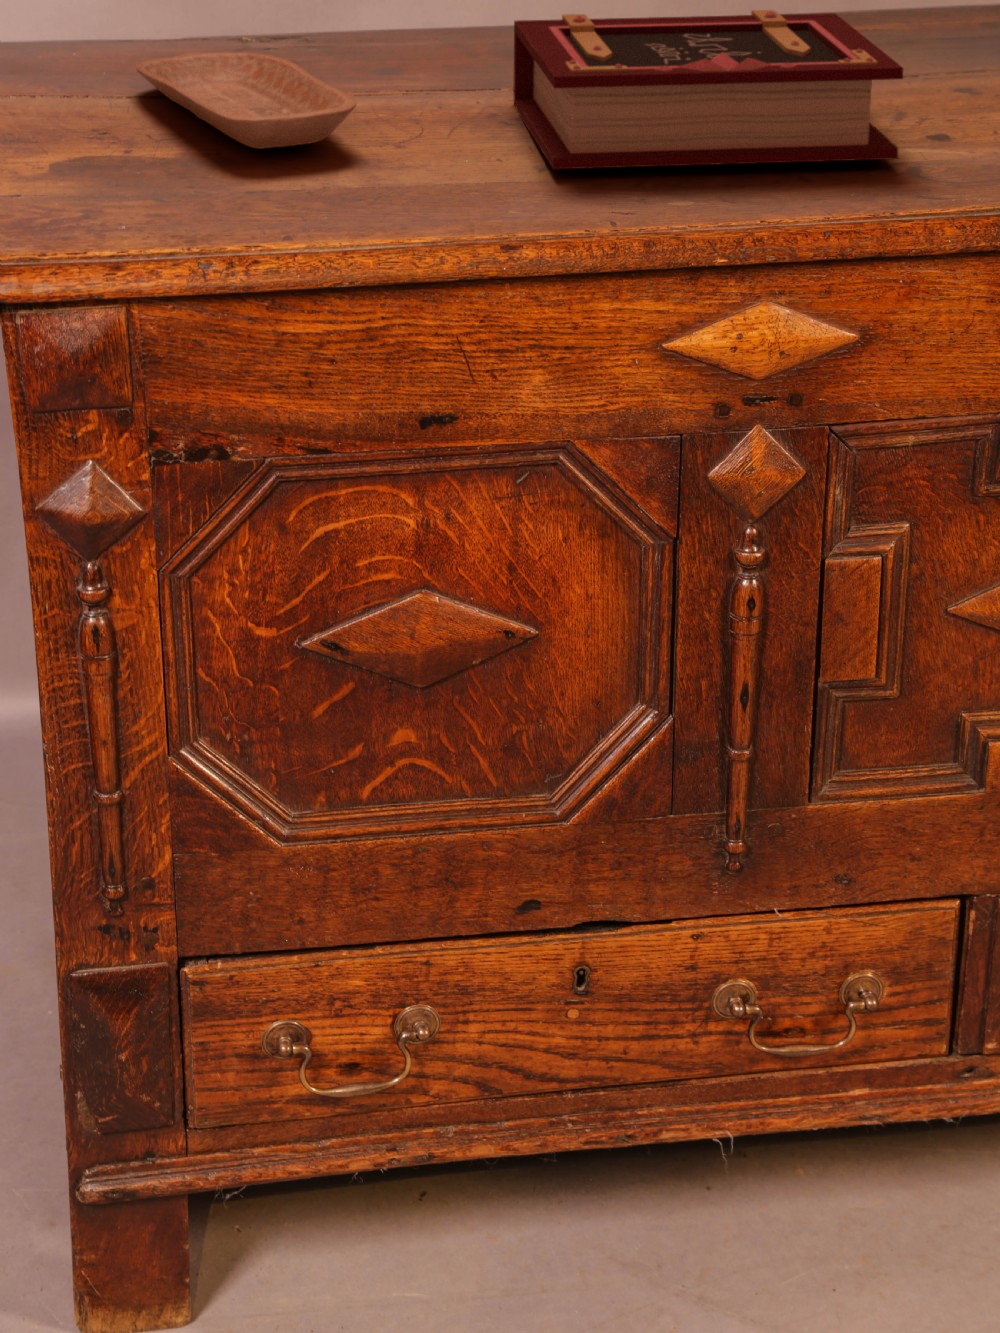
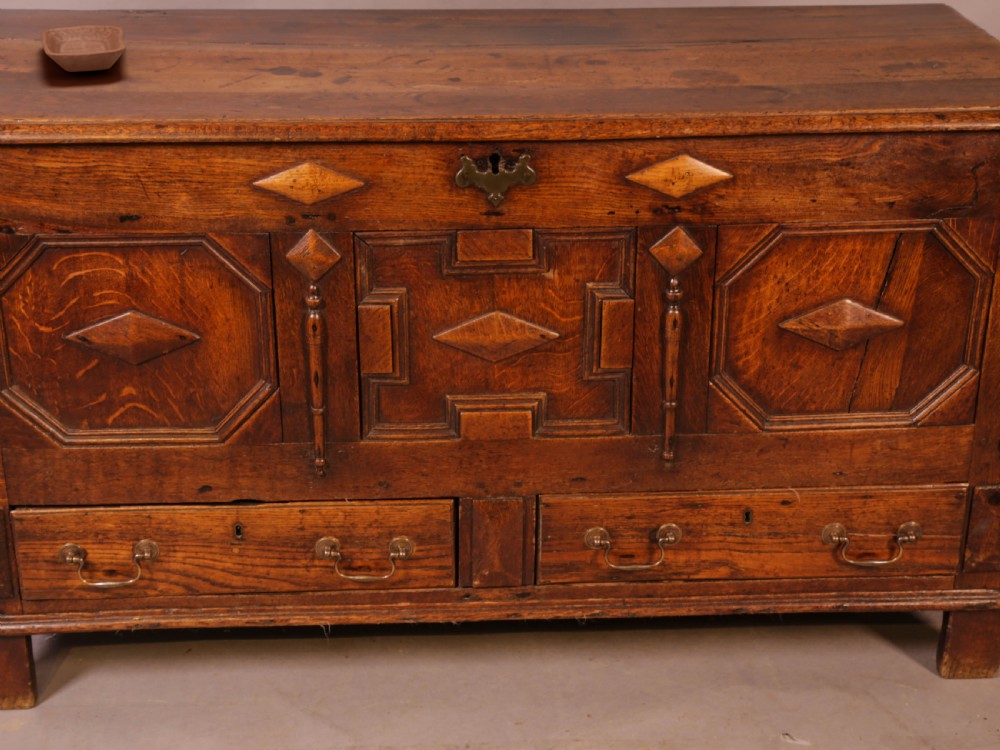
book: present [513,10,903,169] -> none [210,6,416,85]

